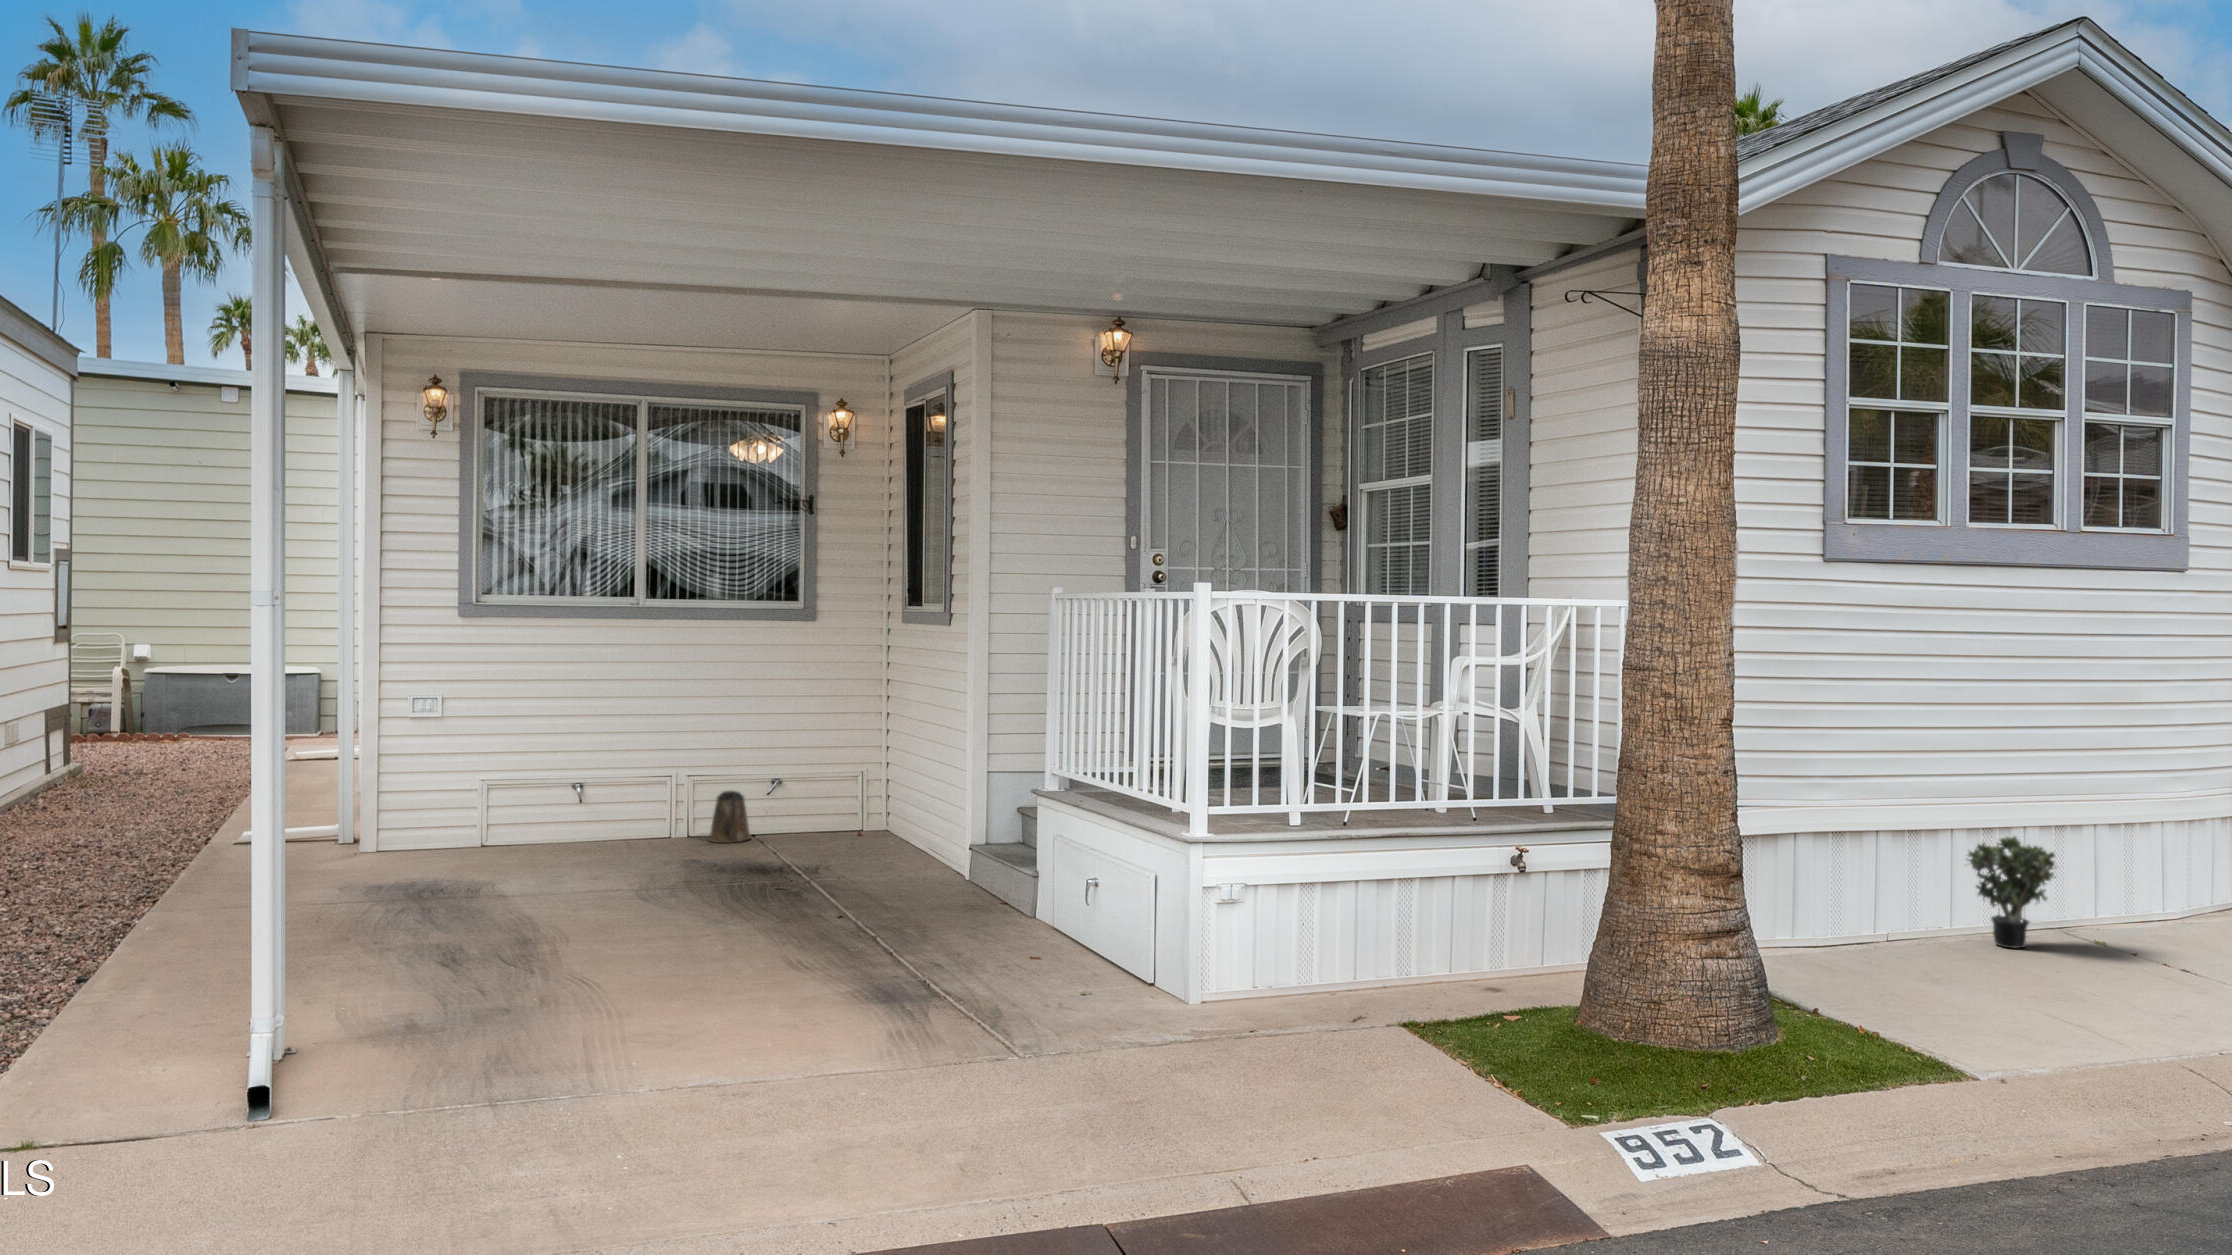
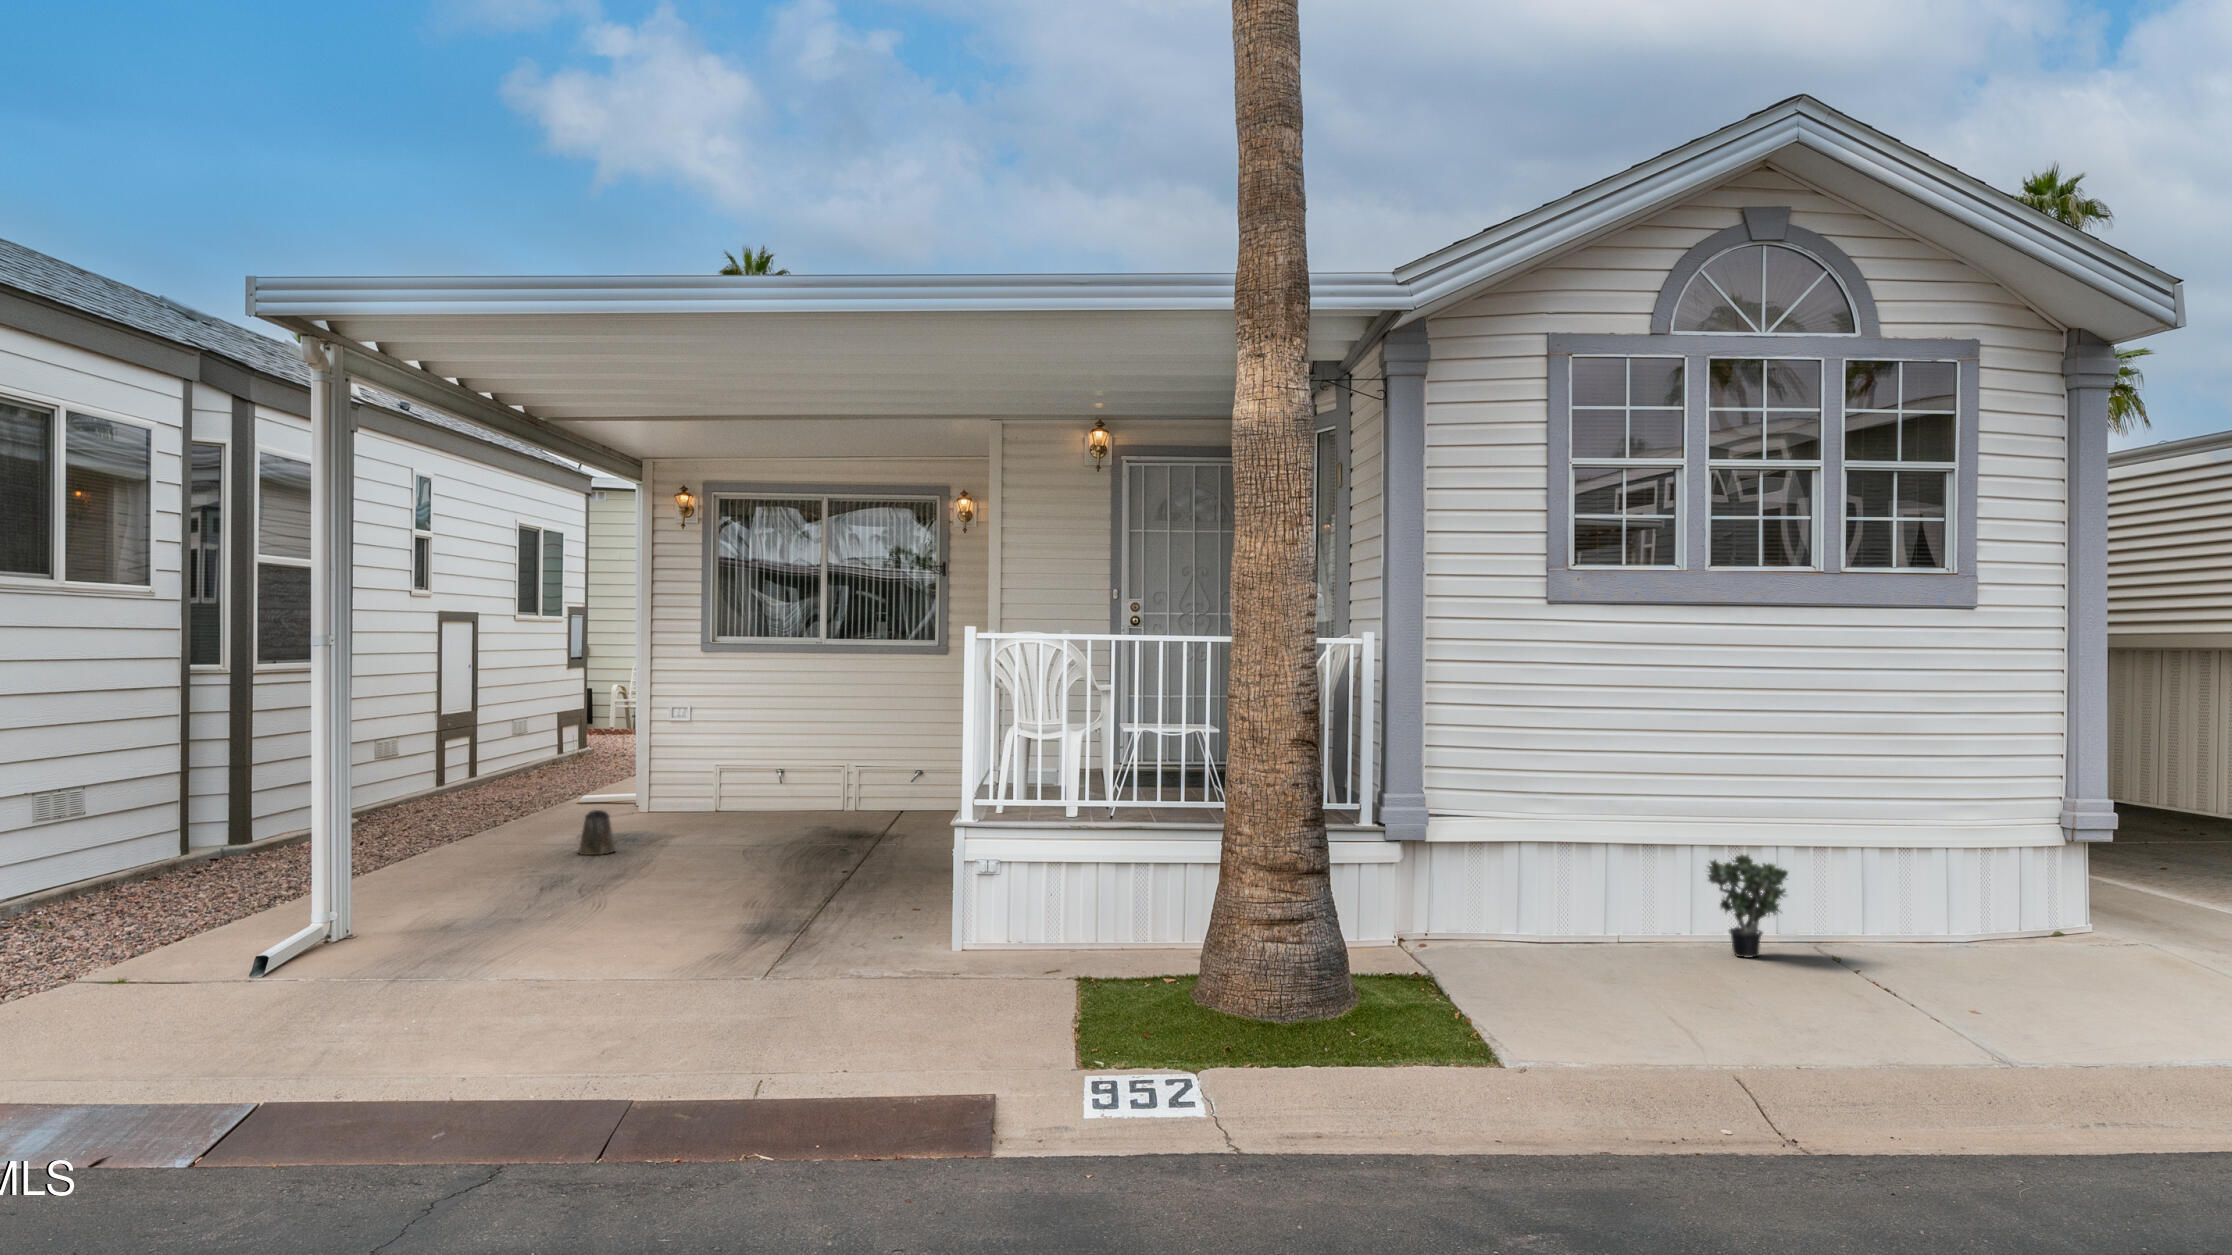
watering can: present [709,791,751,843] -> present [579,810,615,855]

